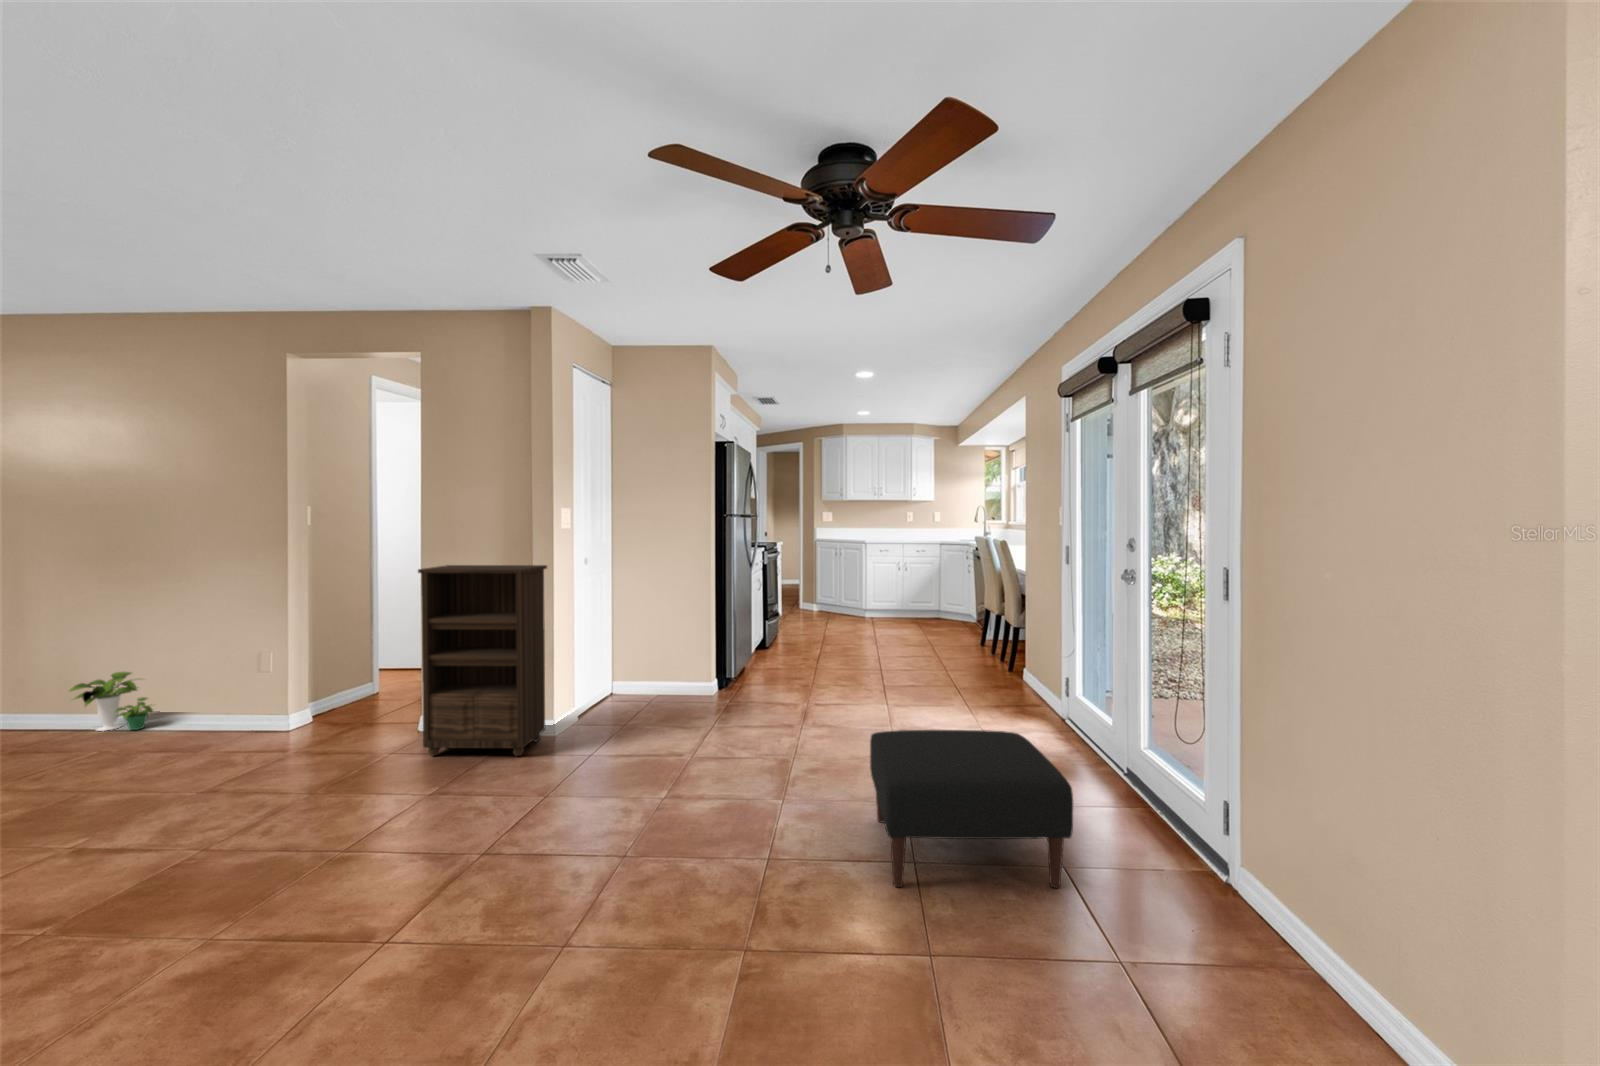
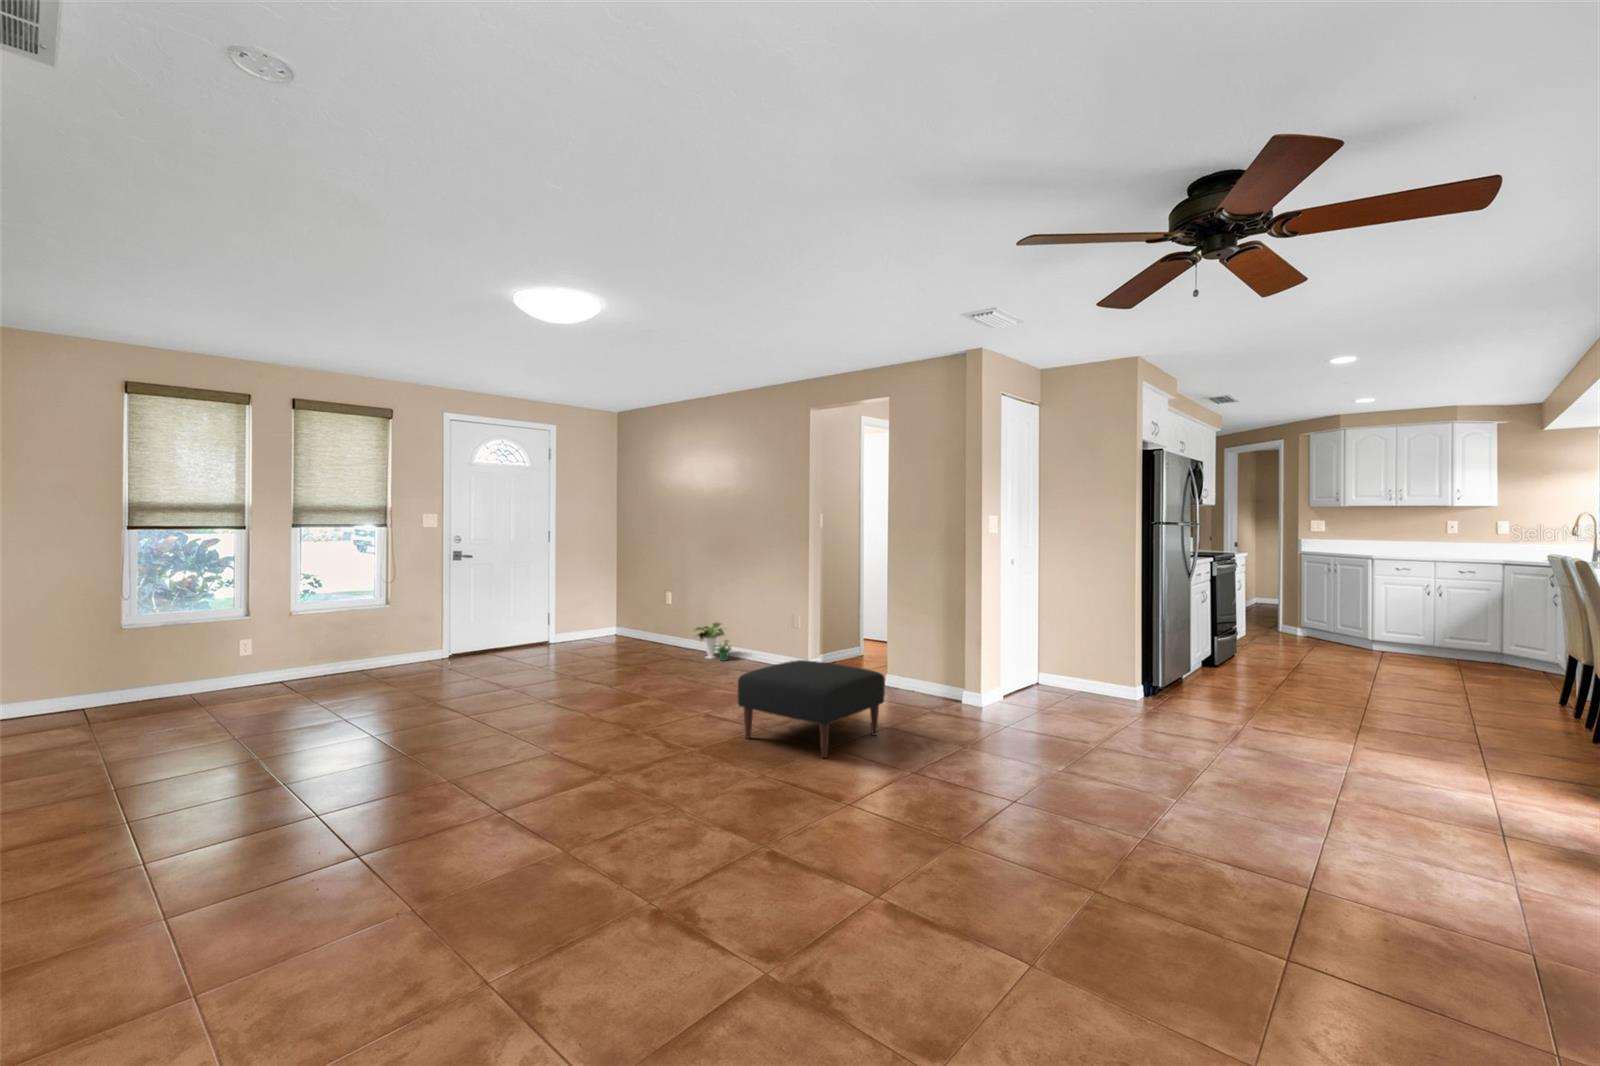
bookshelf: present [418,565,547,756] -> none [881,560,977,717]
ottoman: present [870,730,1073,888] -> present [738,660,885,758]

